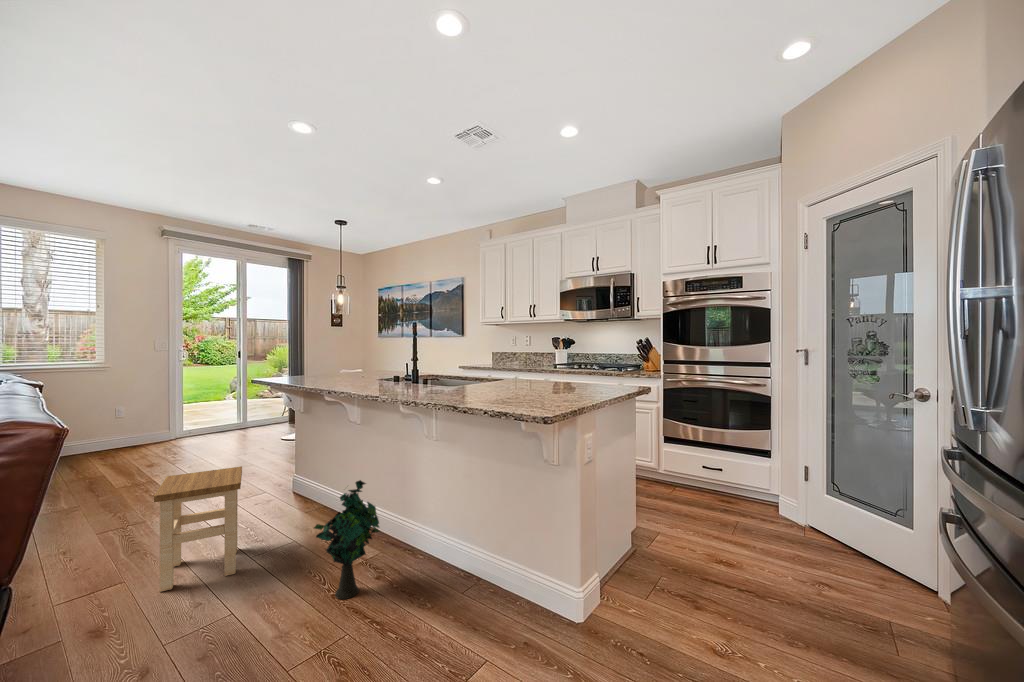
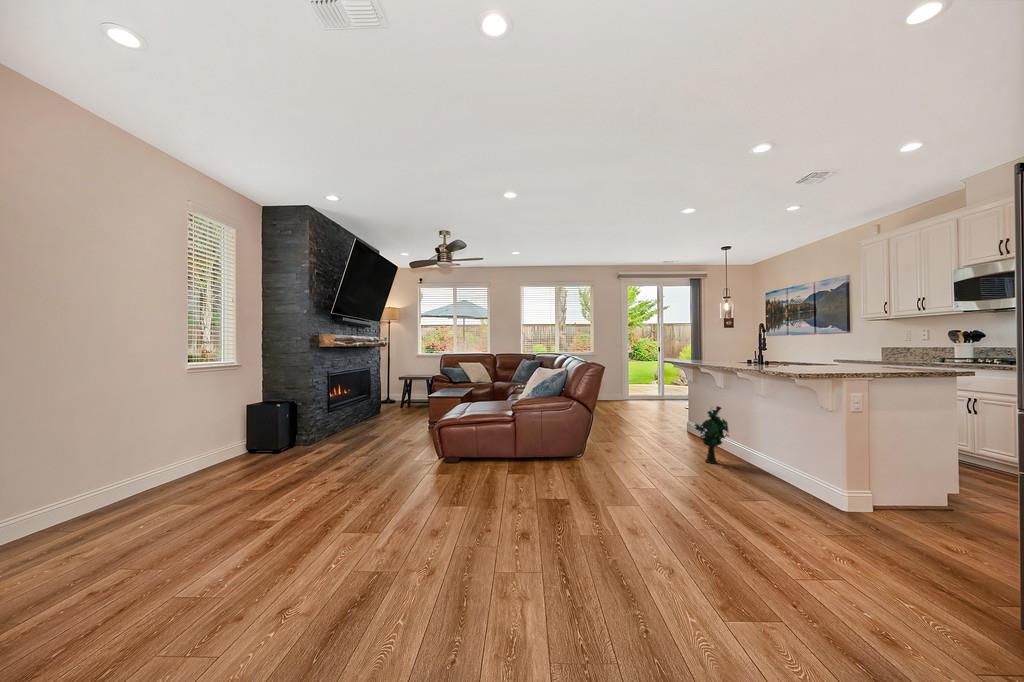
stool: present [154,466,242,592] -> none [628,397,662,446]

